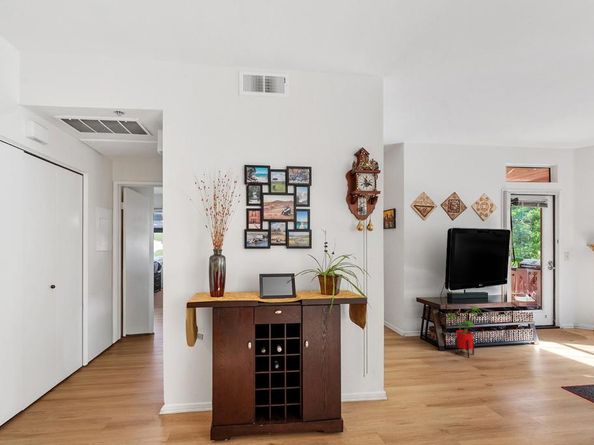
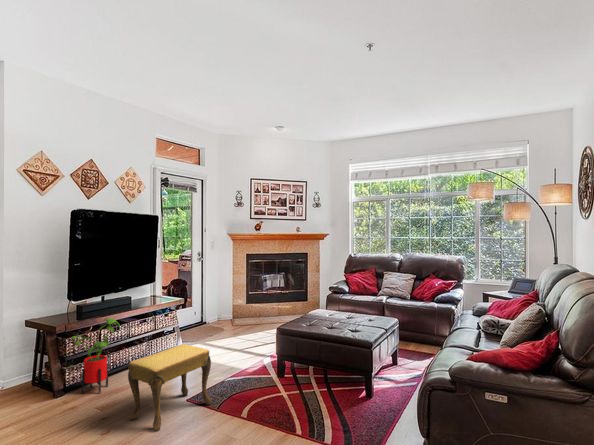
footstool: none [491,339,573,400] -> present [128,344,211,431]

